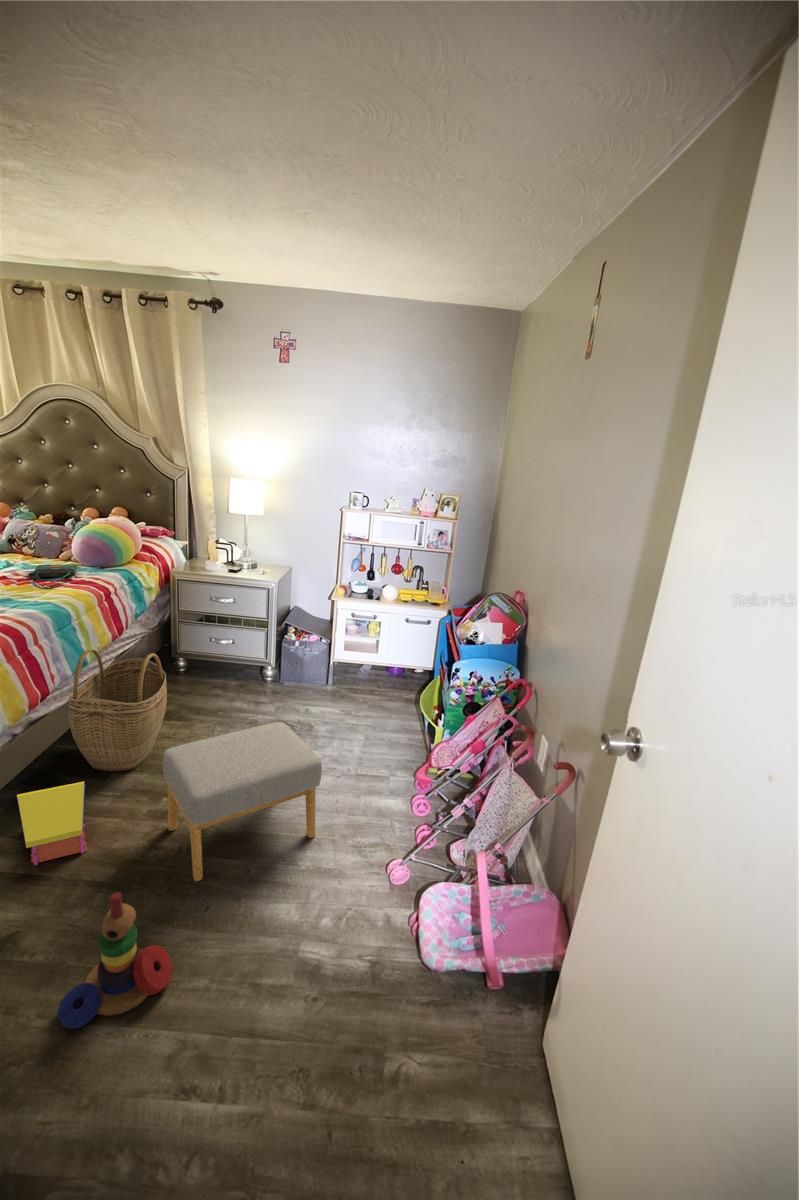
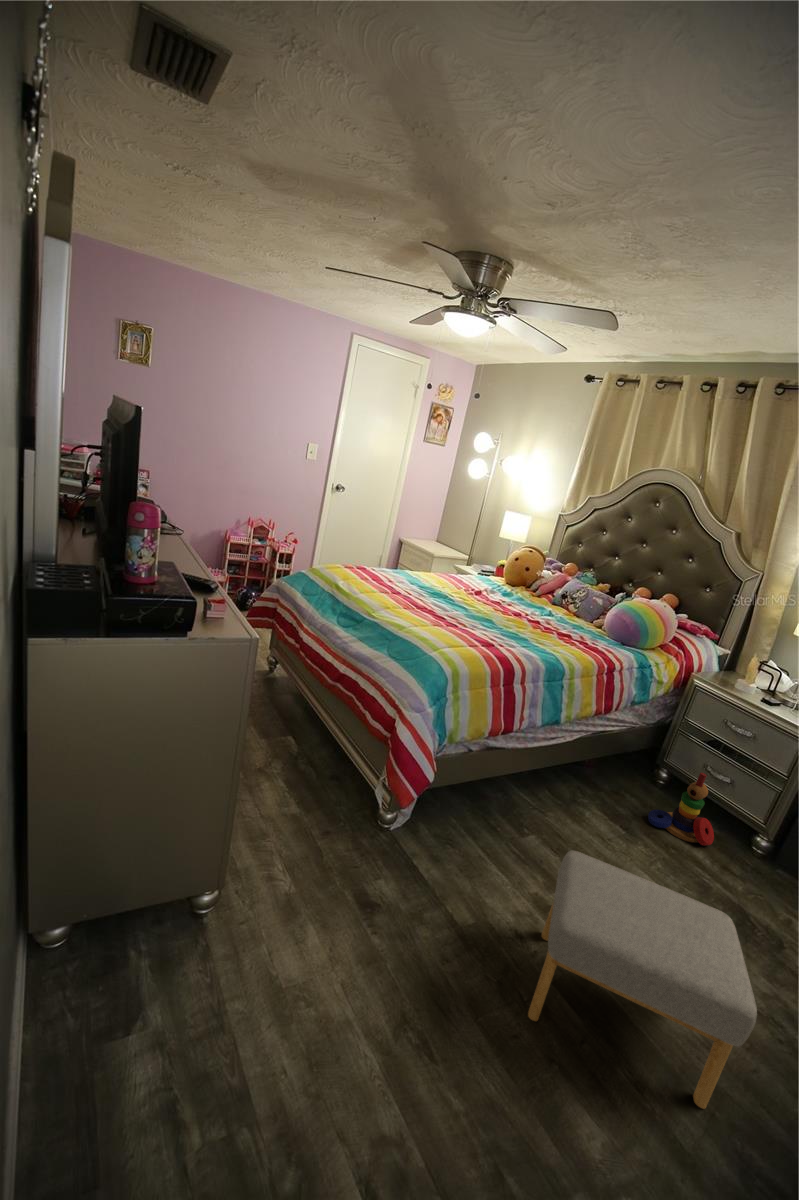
tote bag: present [29,565,77,589] -> none [556,622,601,644]
woven basket: present [68,649,167,772] -> none [516,710,627,848]
toy house: present [17,782,87,865] -> none [423,802,492,893]
stacking toy: present [58,893,172,1029] -> present [648,773,714,846]

